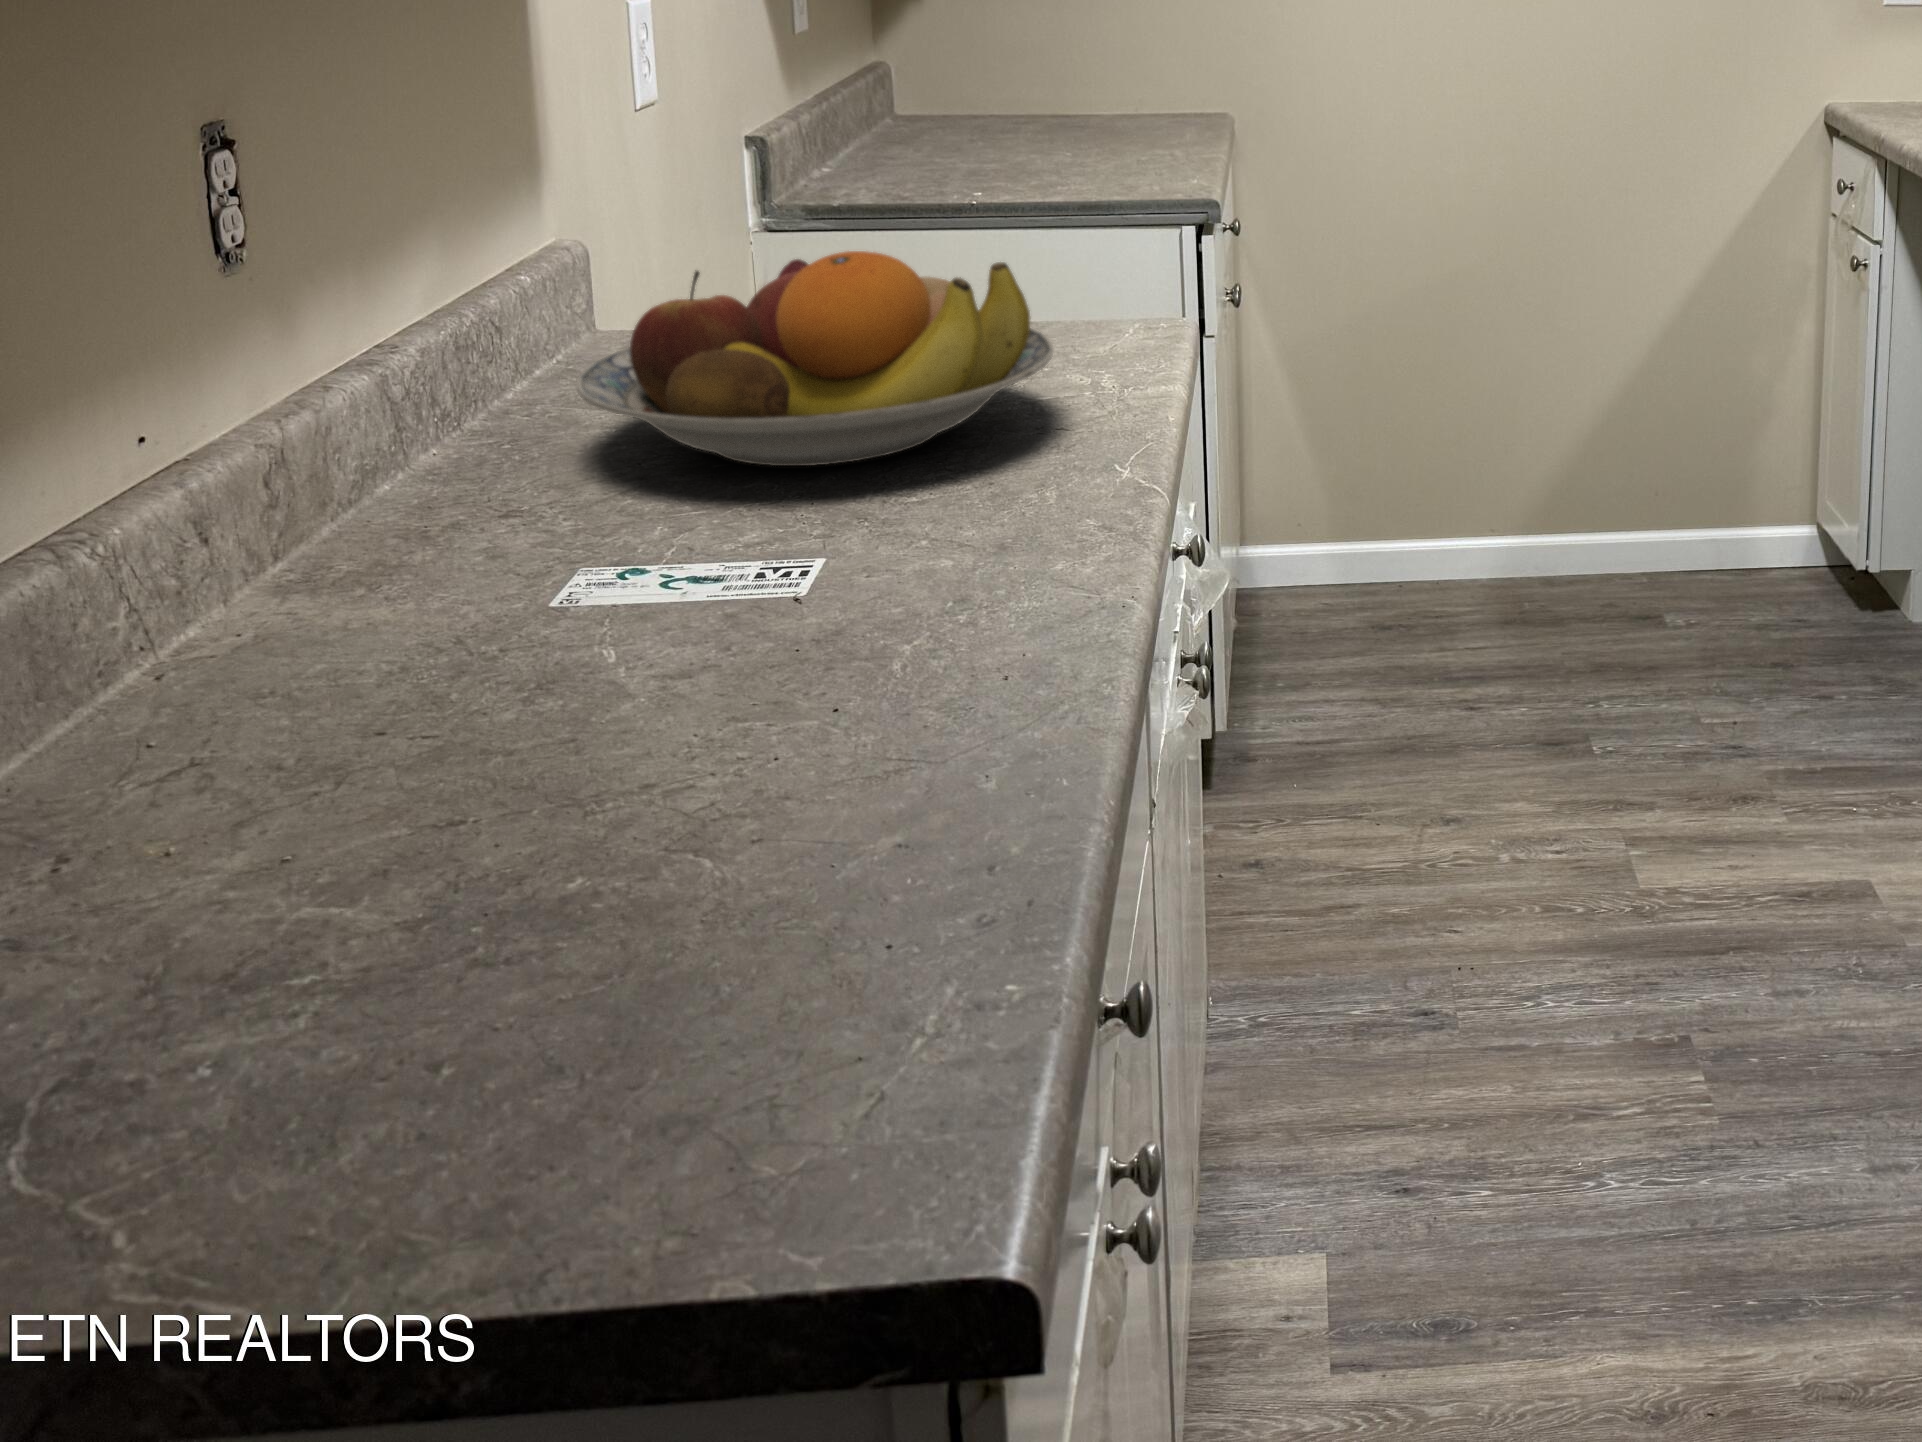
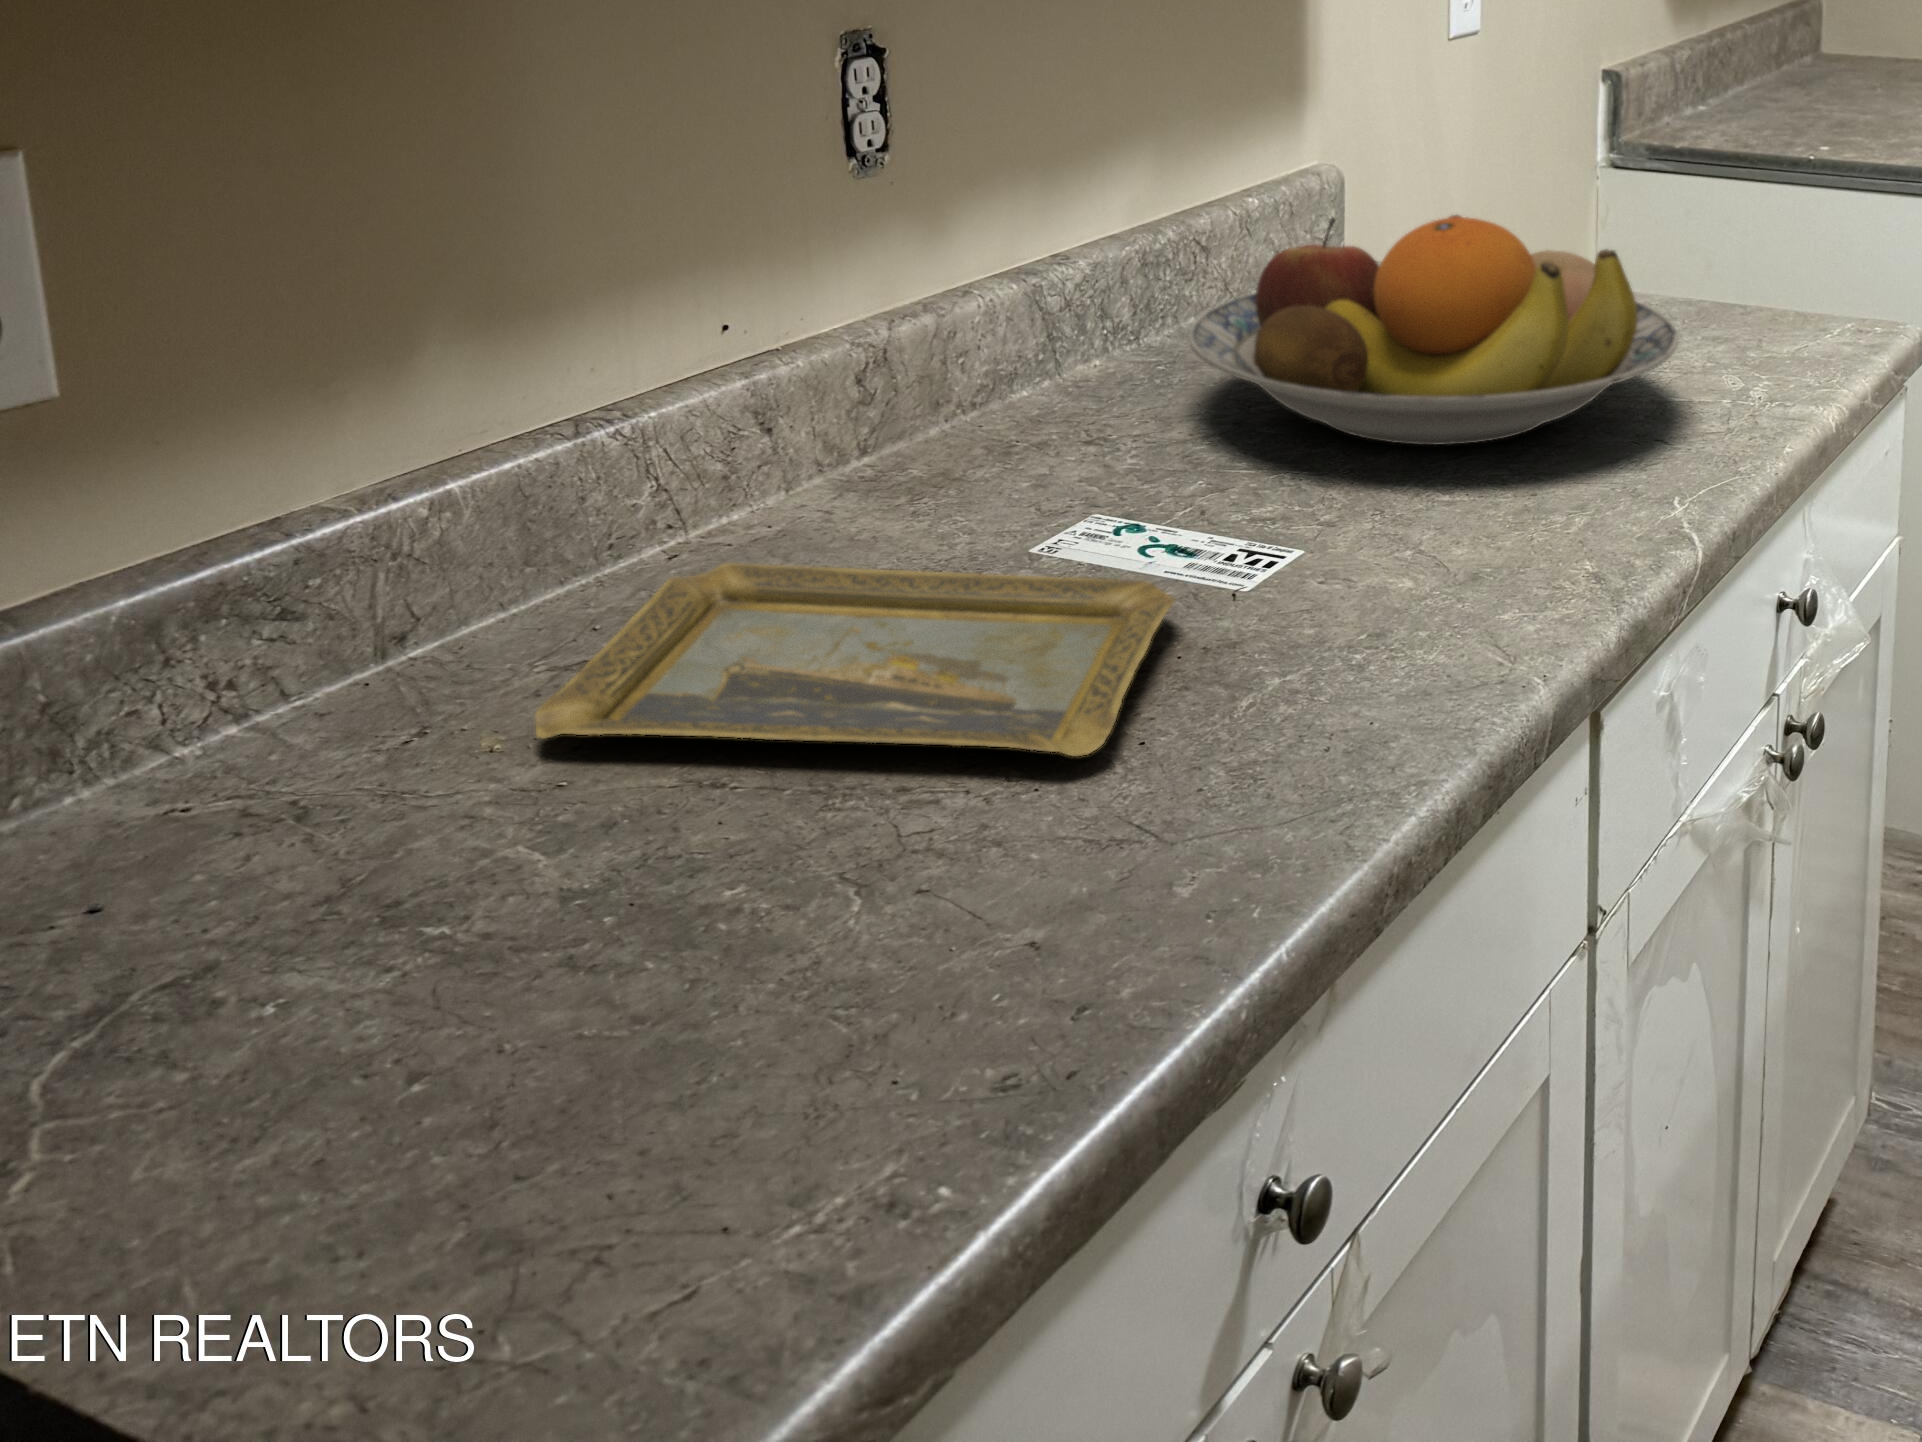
tray: none [178,598,807,842] -> present [535,563,1176,757]

